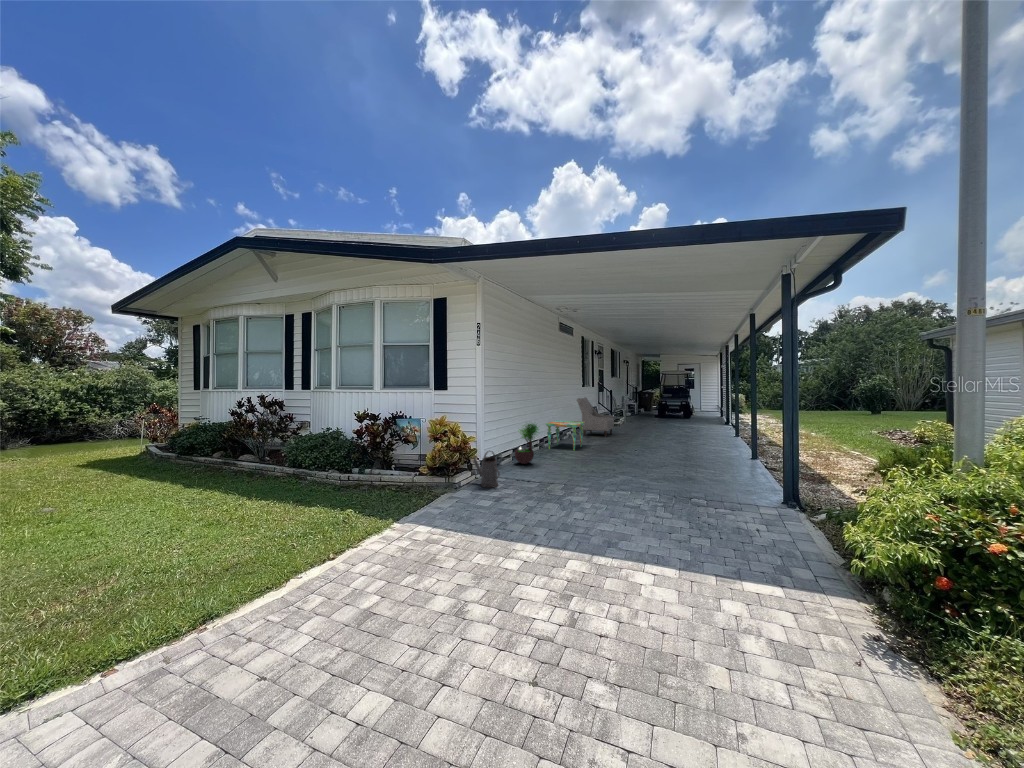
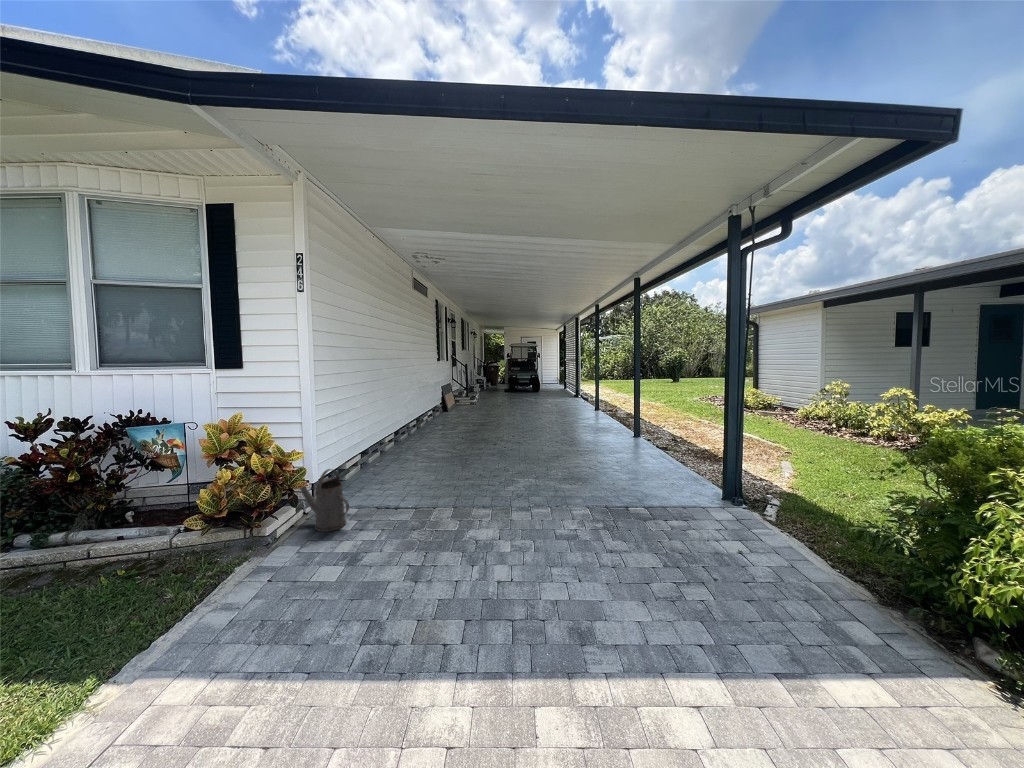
chair: present [577,397,614,437] -> none [433,374,475,420]
side table: present [546,420,585,451] -> none [401,405,450,443]
potted tree: present [515,424,538,464] -> none [364,409,400,472]

